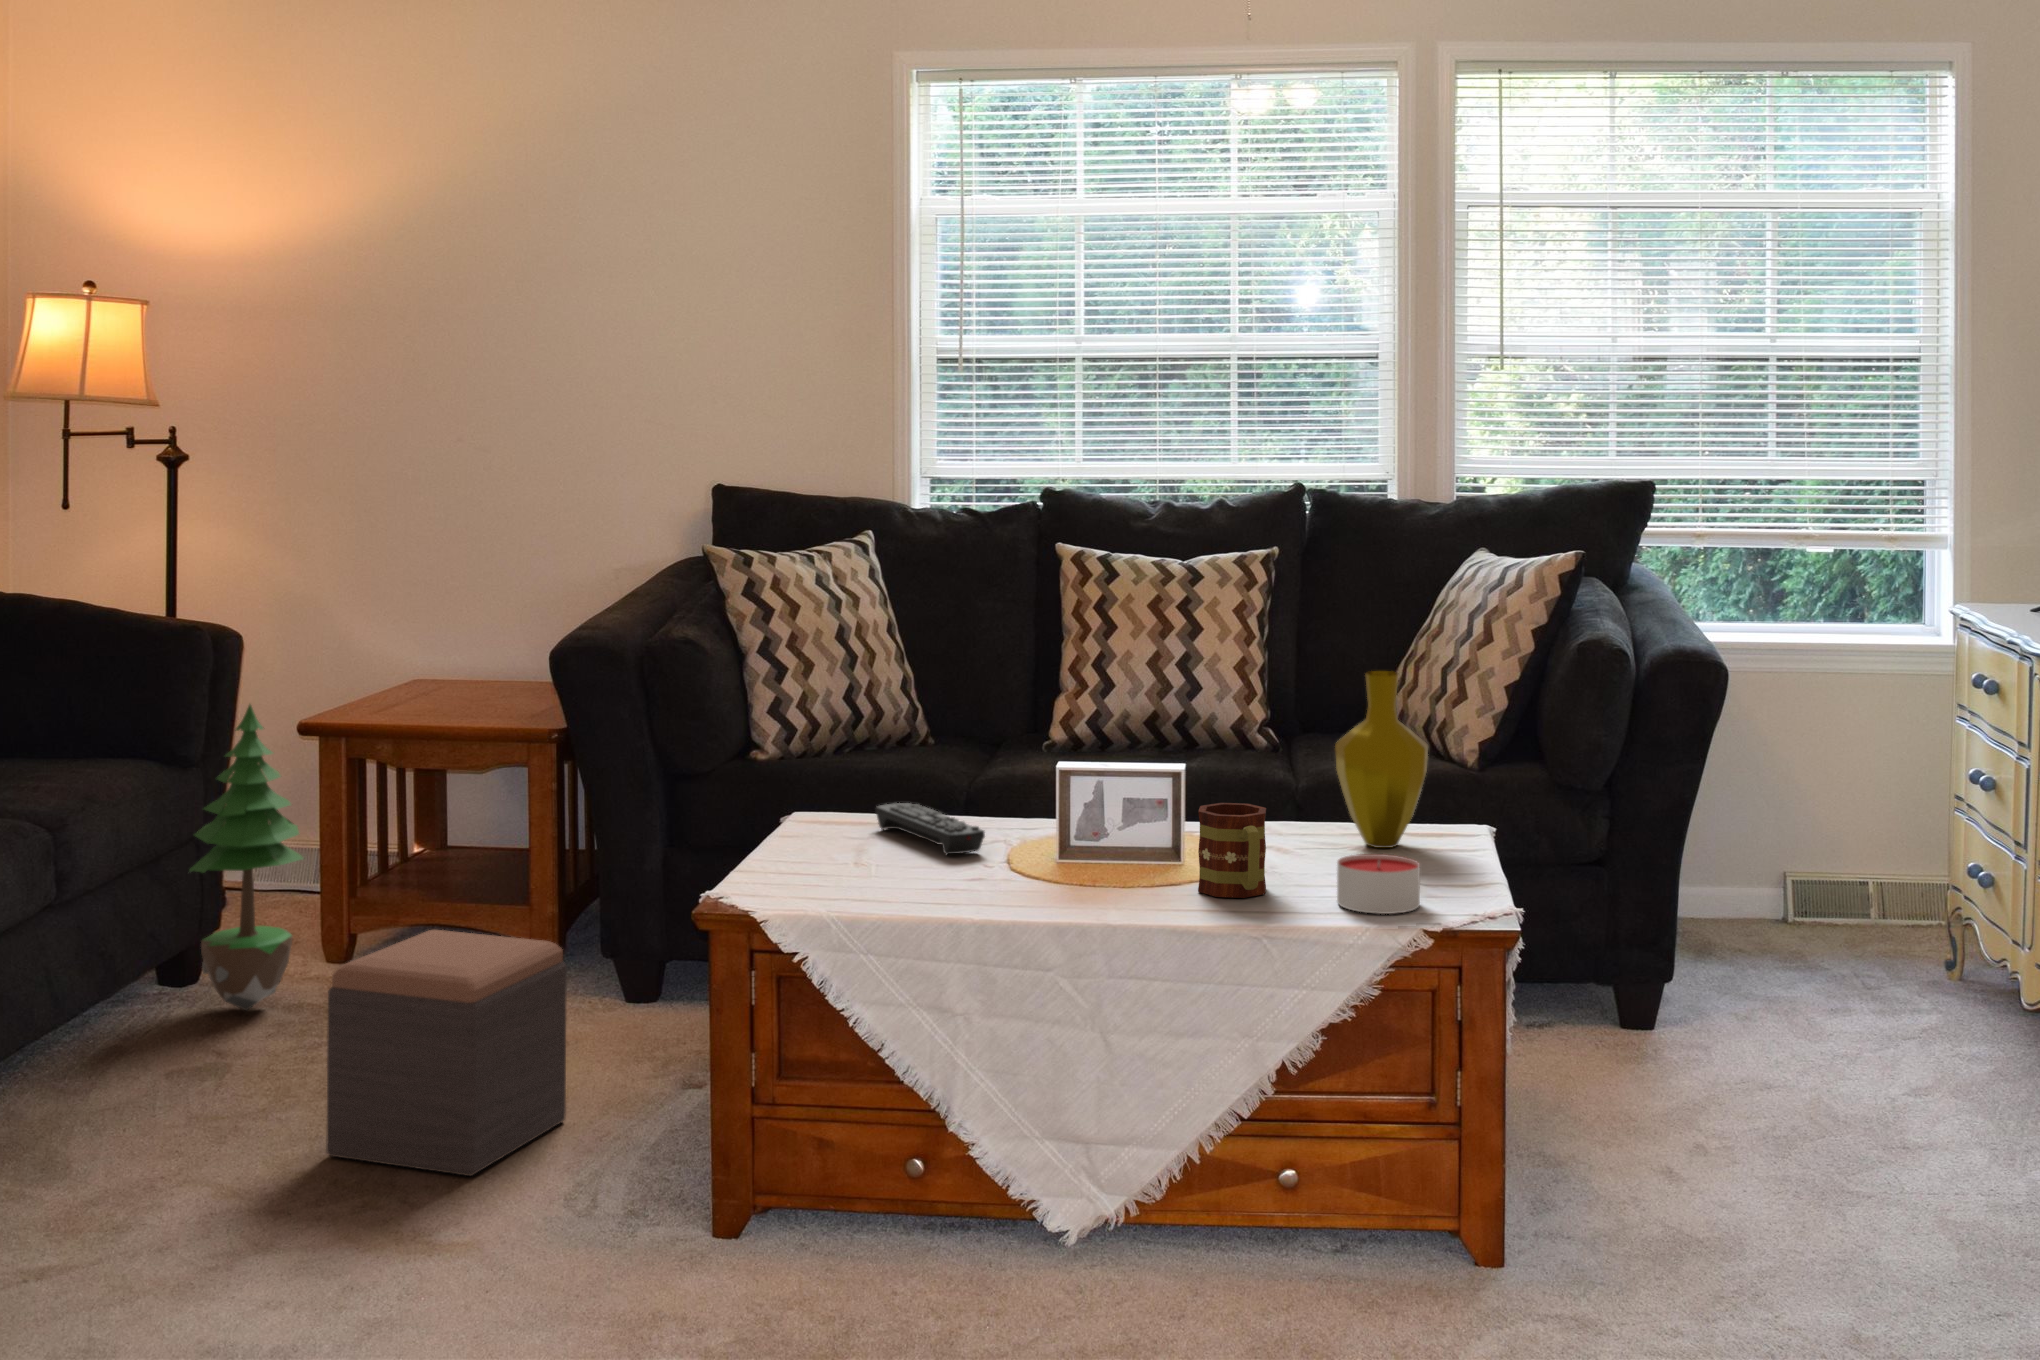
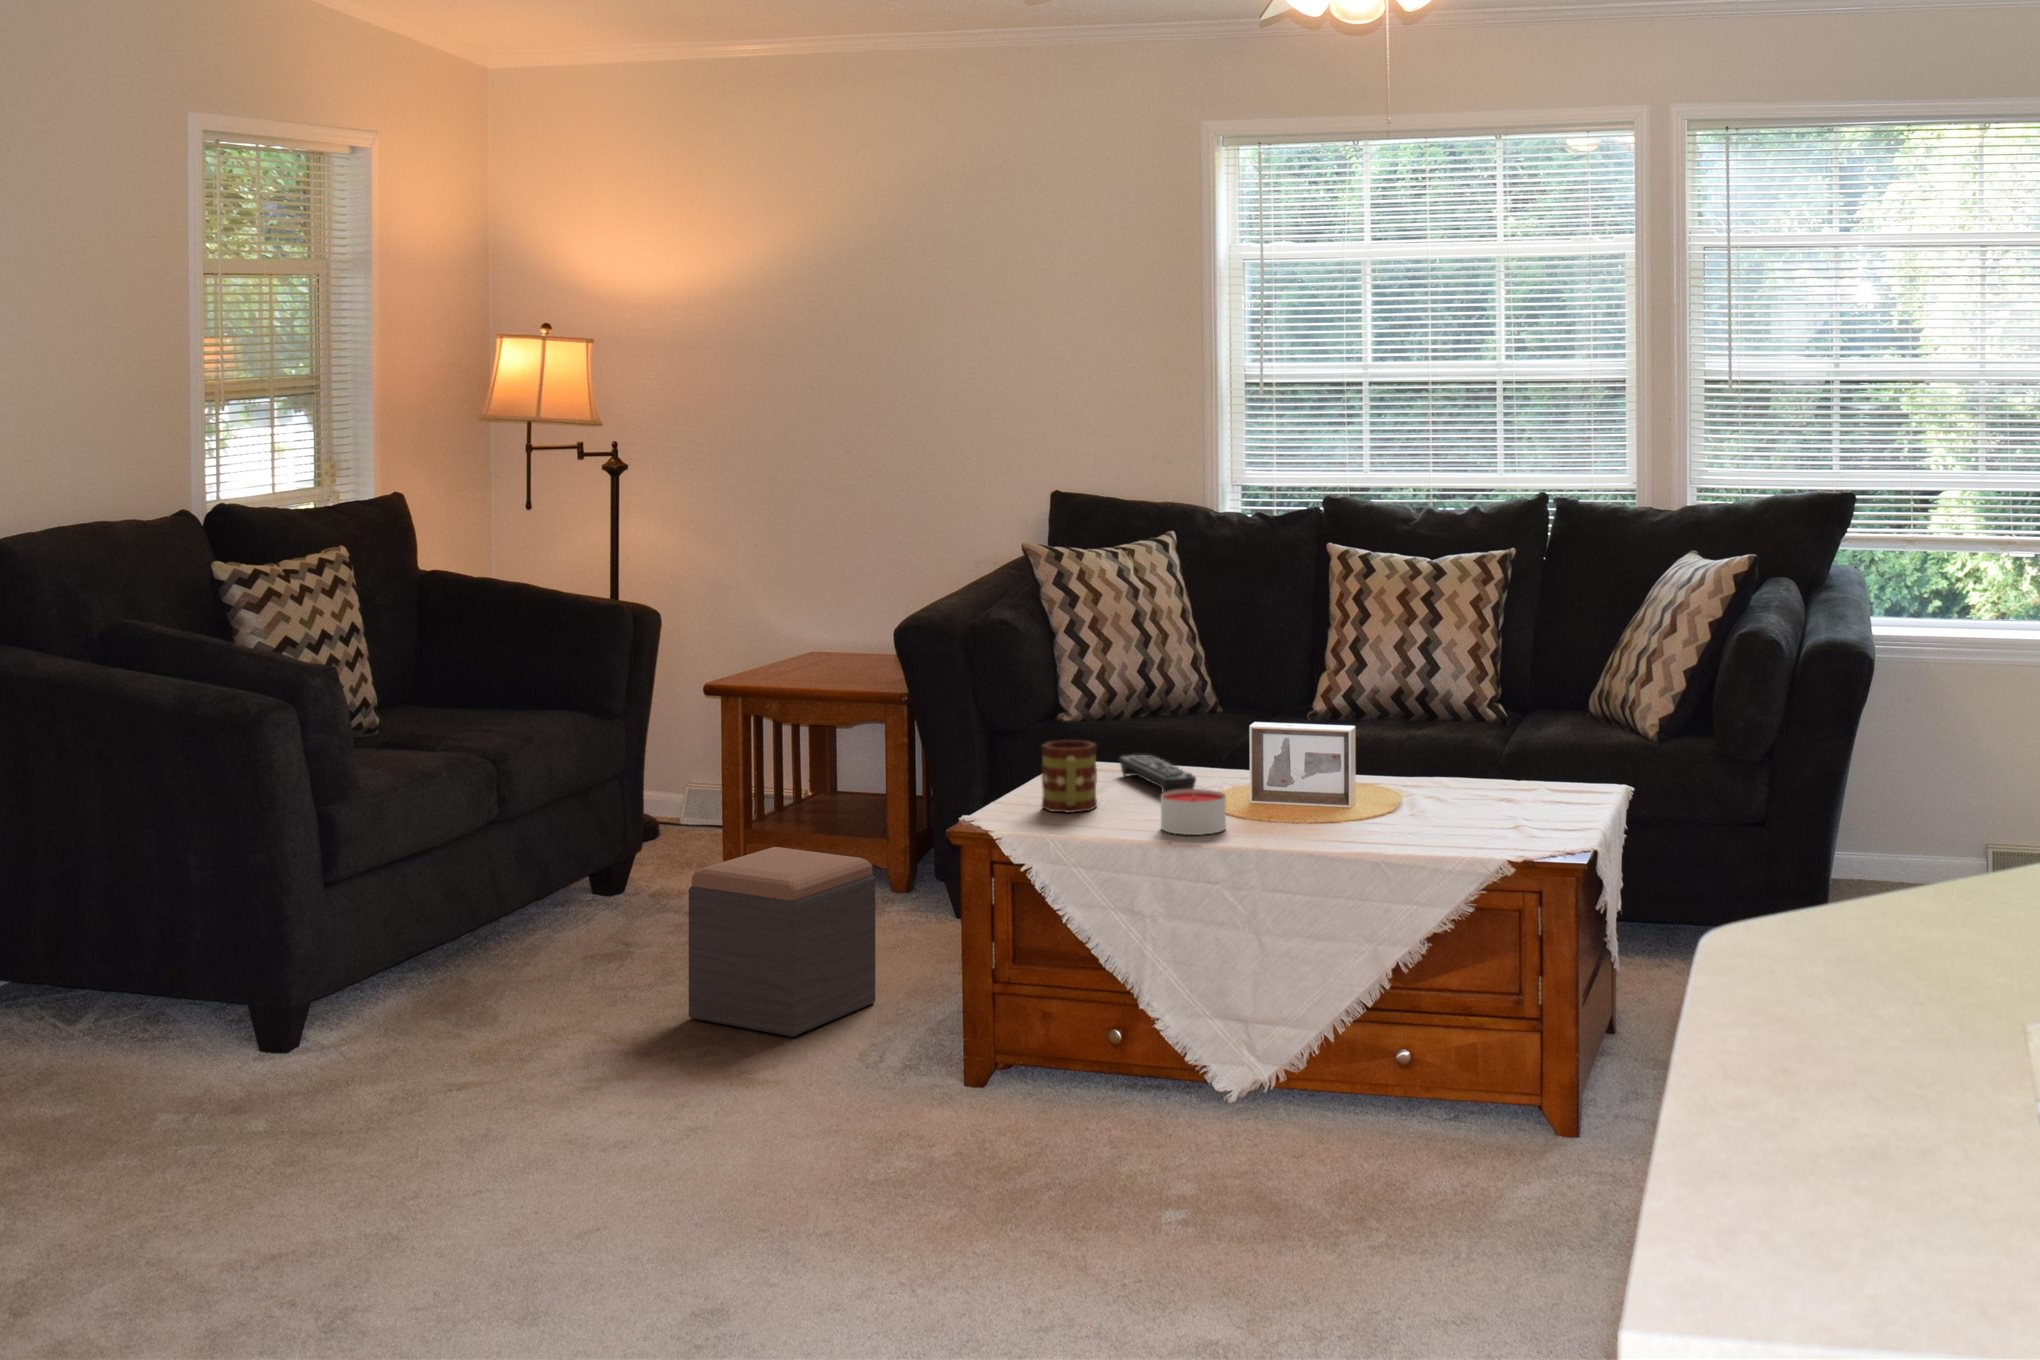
vase: present [1335,671,1428,848] -> none [1490,651,1569,800]
potted tree: present [190,705,303,1010] -> none [605,667,695,915]
mug: present [1198,803,1266,898] -> present [1041,740,1097,813]
candle: present [1337,854,1420,914] -> present [1161,789,1226,835]

